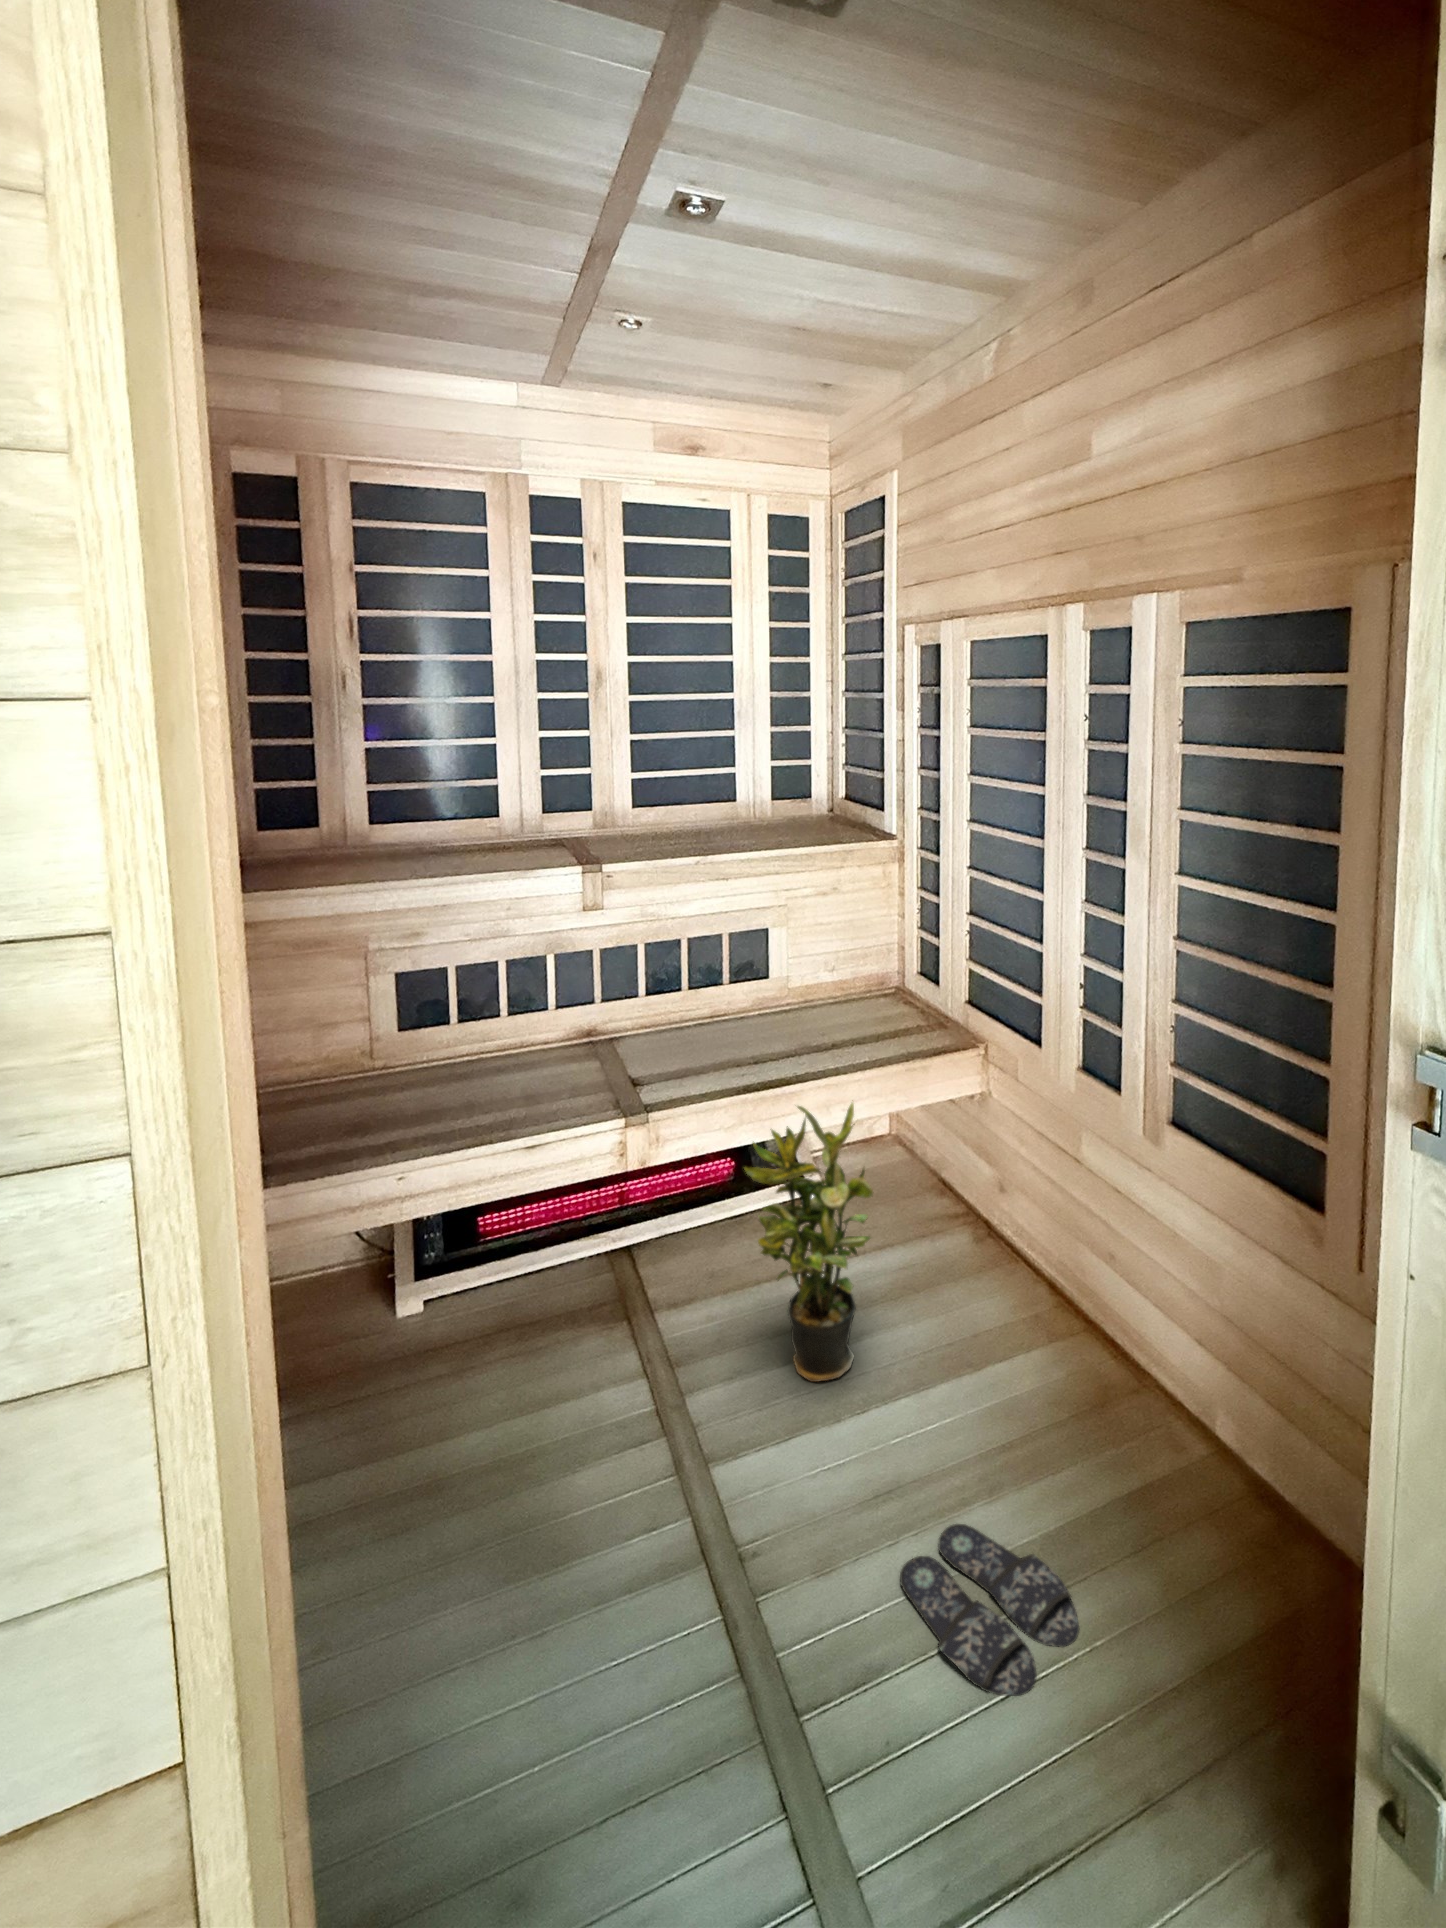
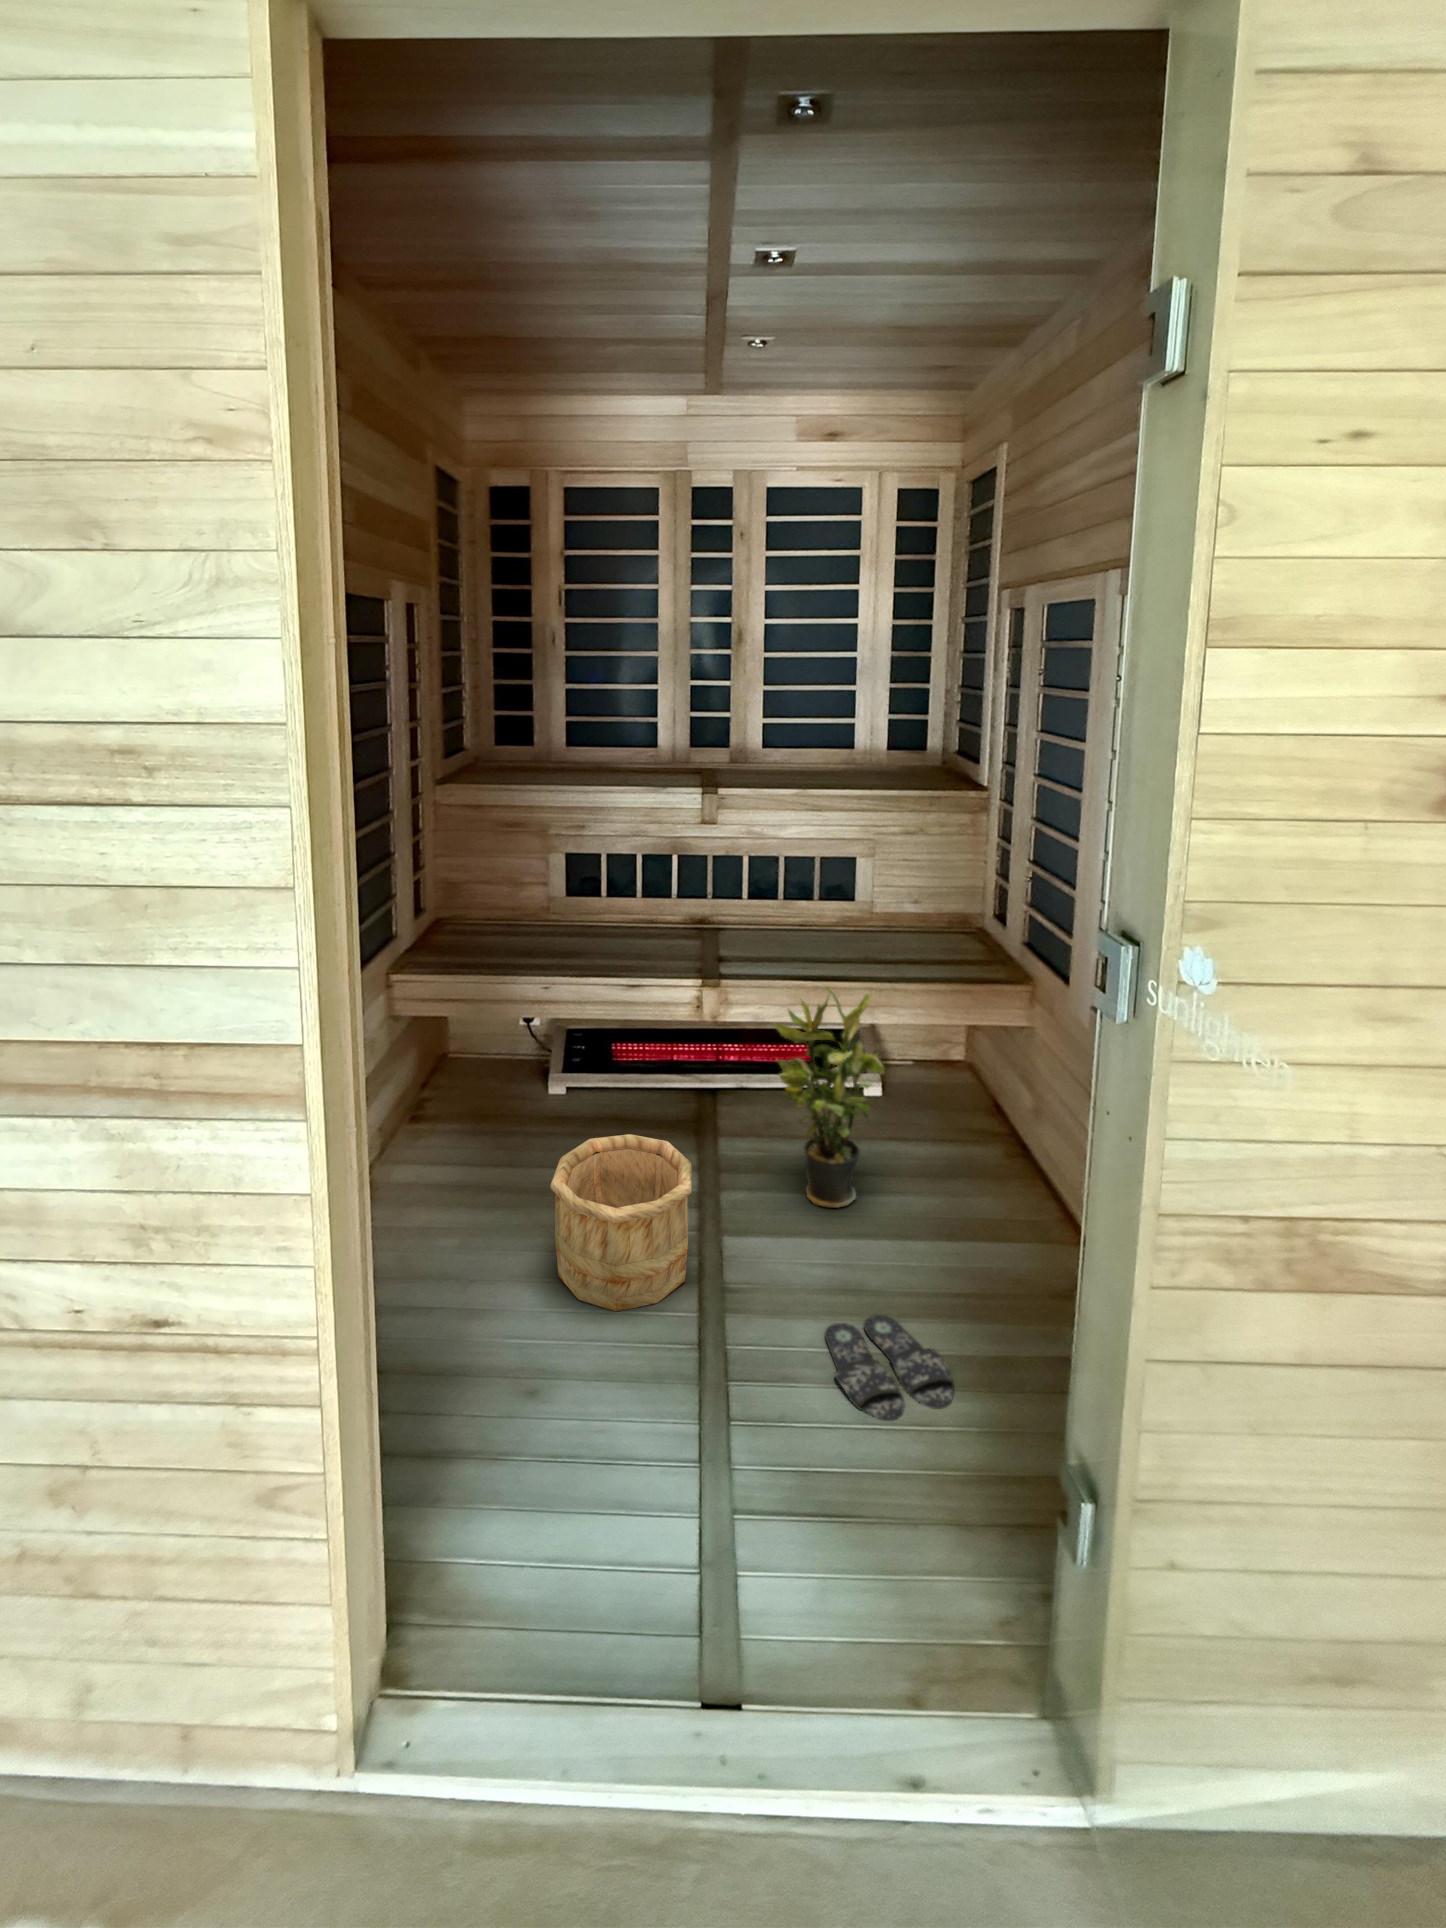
wooden bucket: none [491,1373,700,1669] -> present [550,1134,692,1311]

